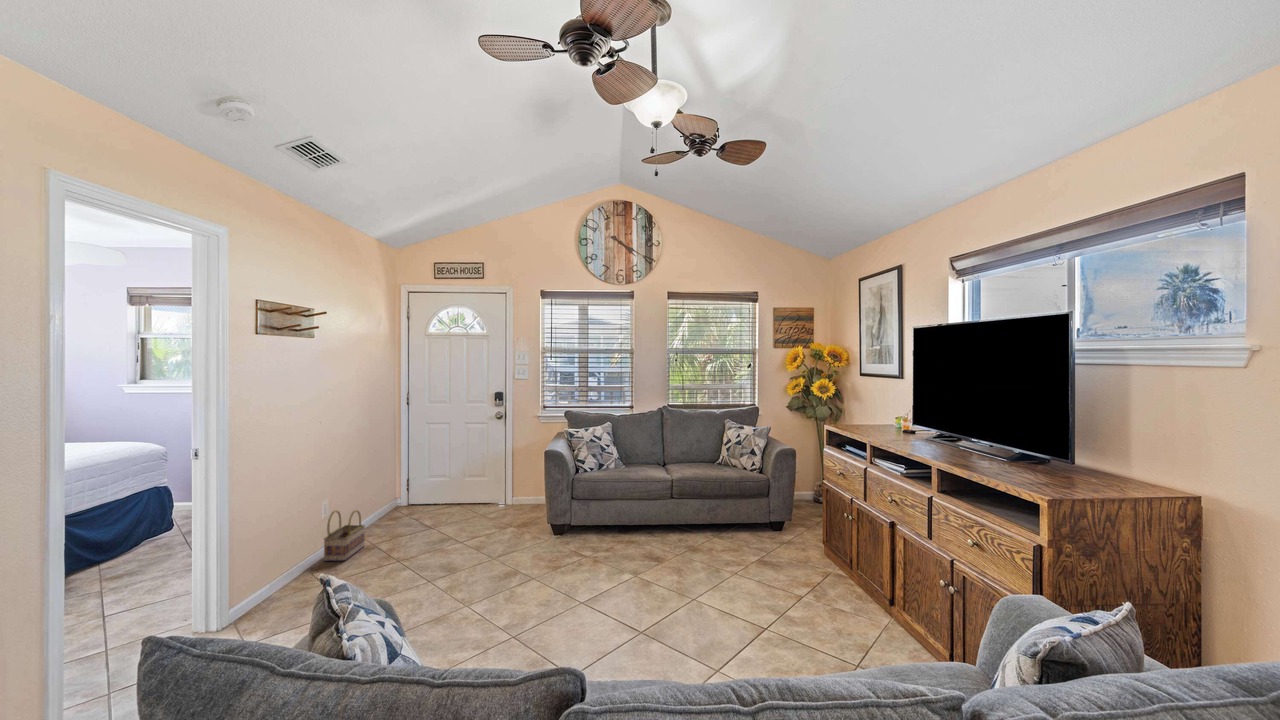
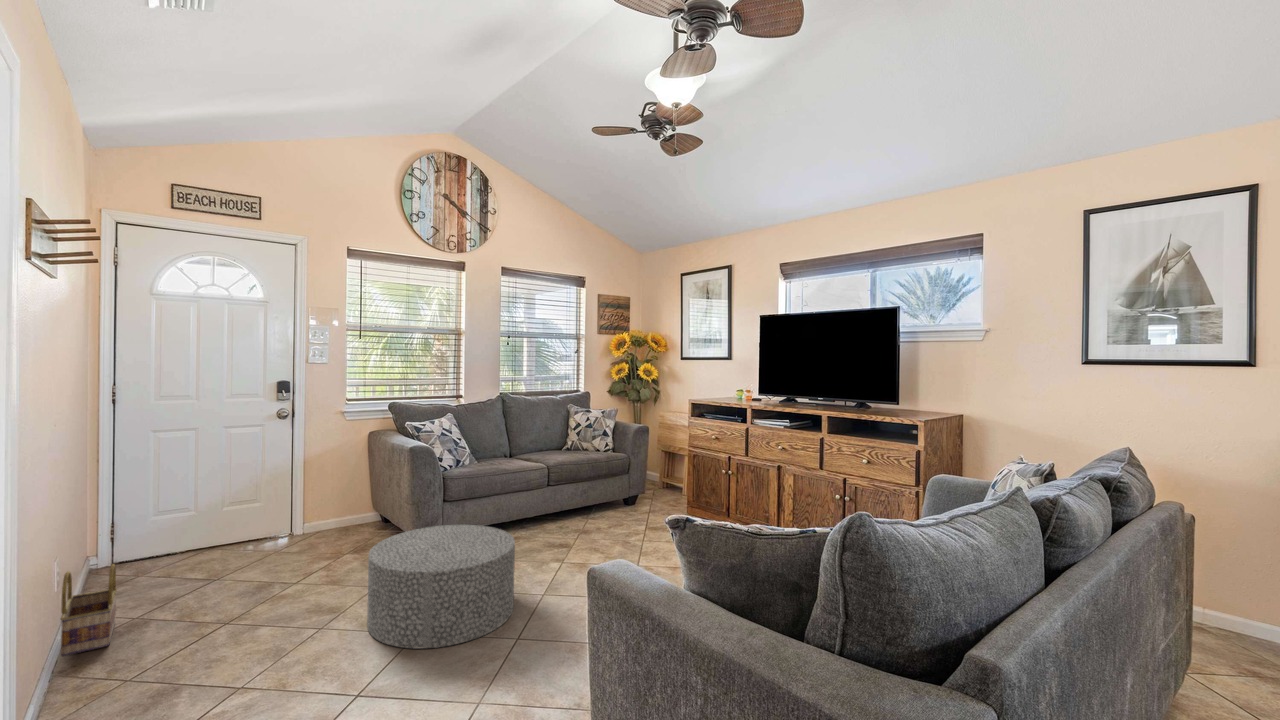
ottoman: none [448,520,567,626] -> present [367,525,515,649]

